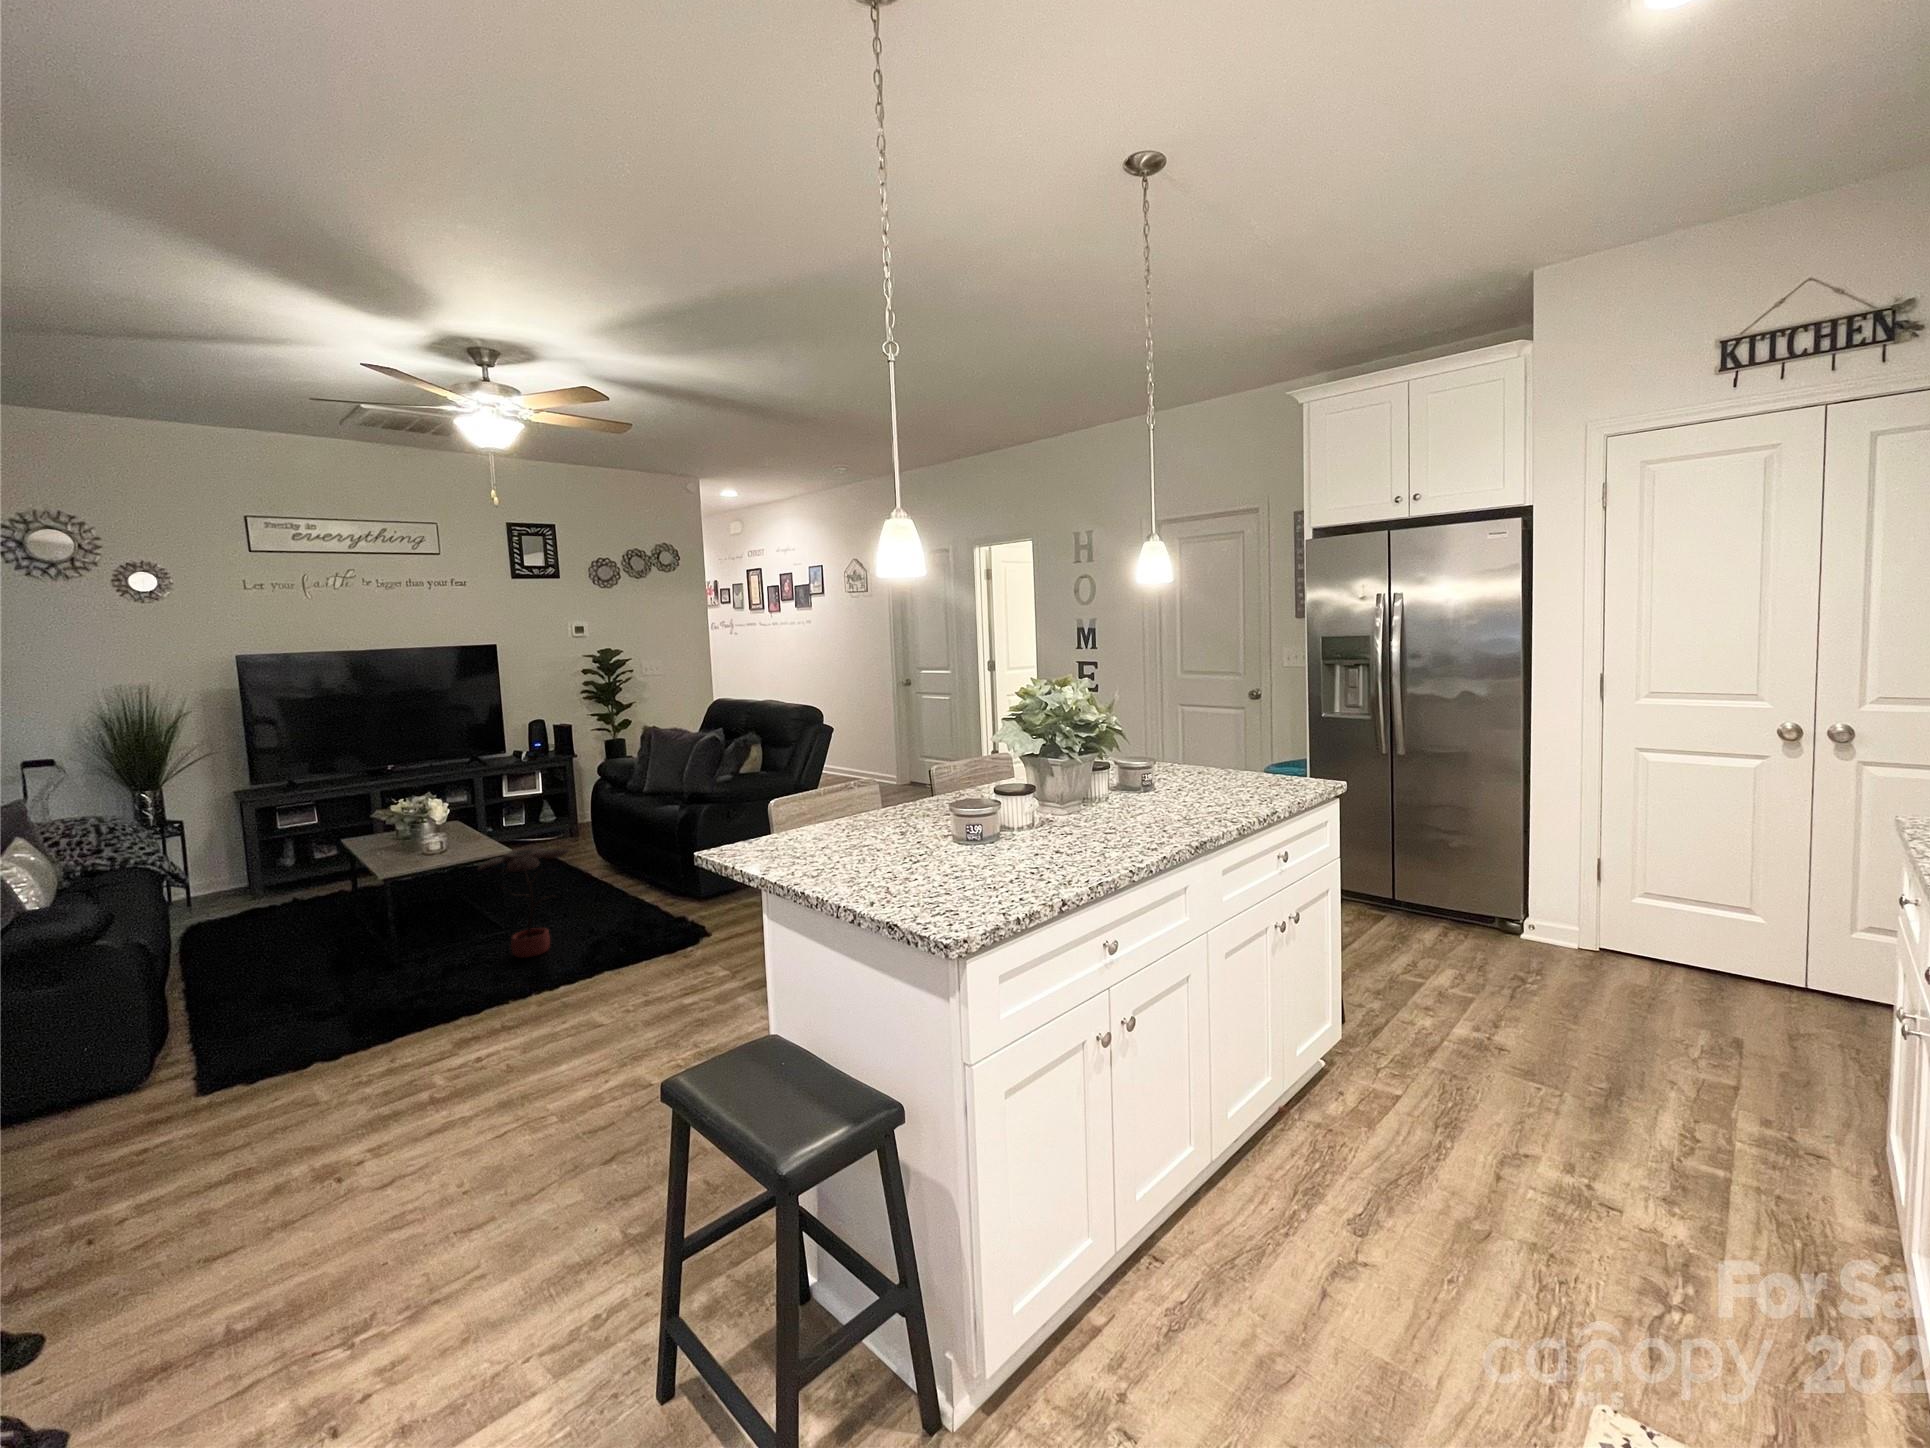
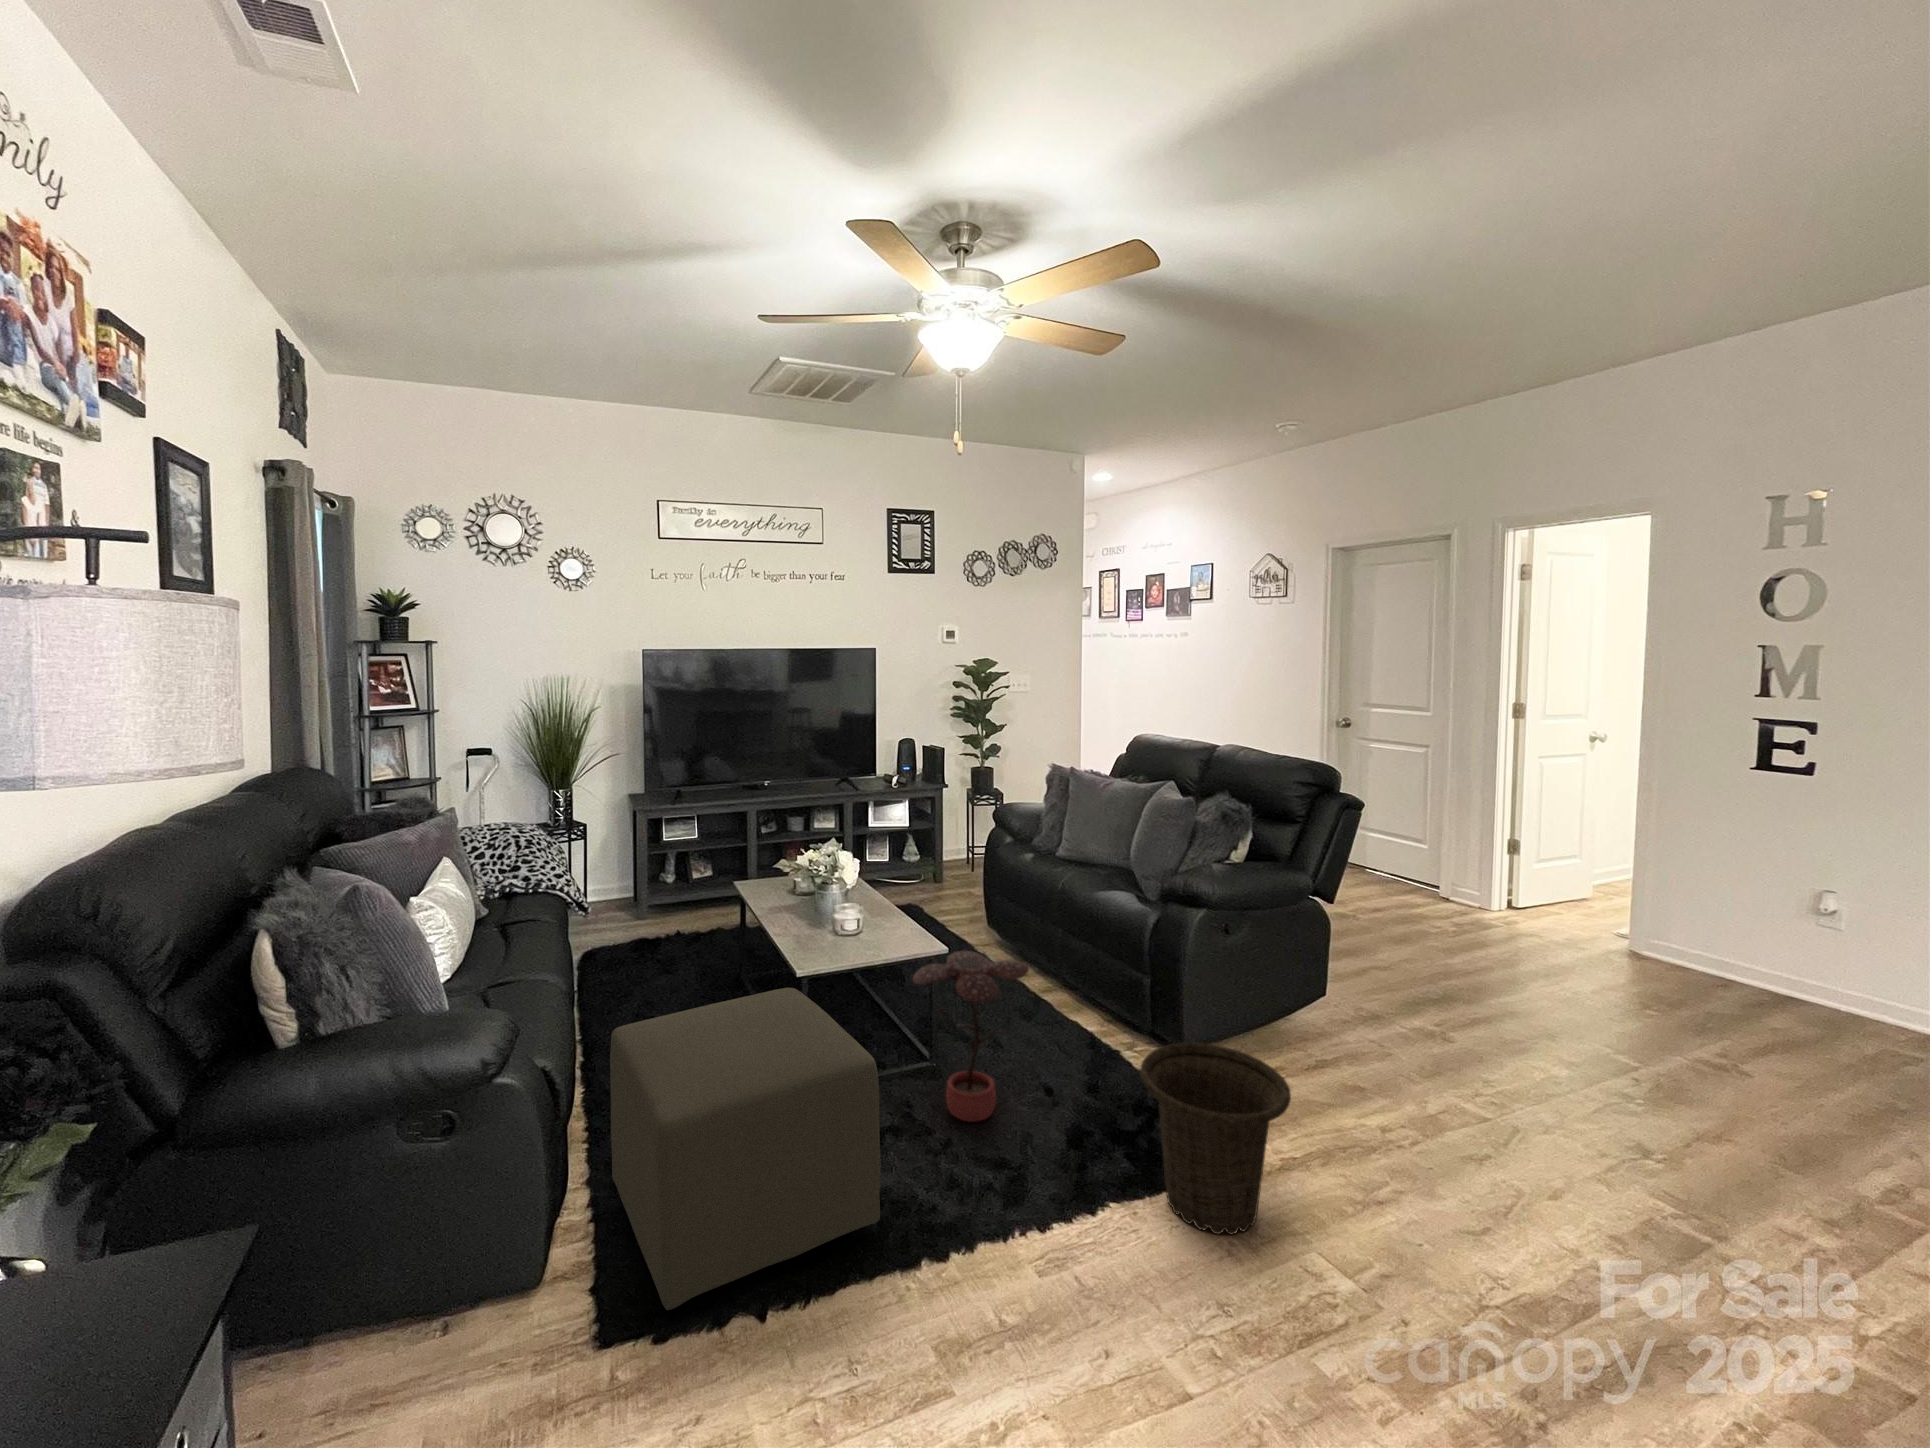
basket: none [623,873,713,972] -> present [1140,1043,1291,1235]
ottoman: none [205,884,435,1066] -> present [610,988,881,1310]

